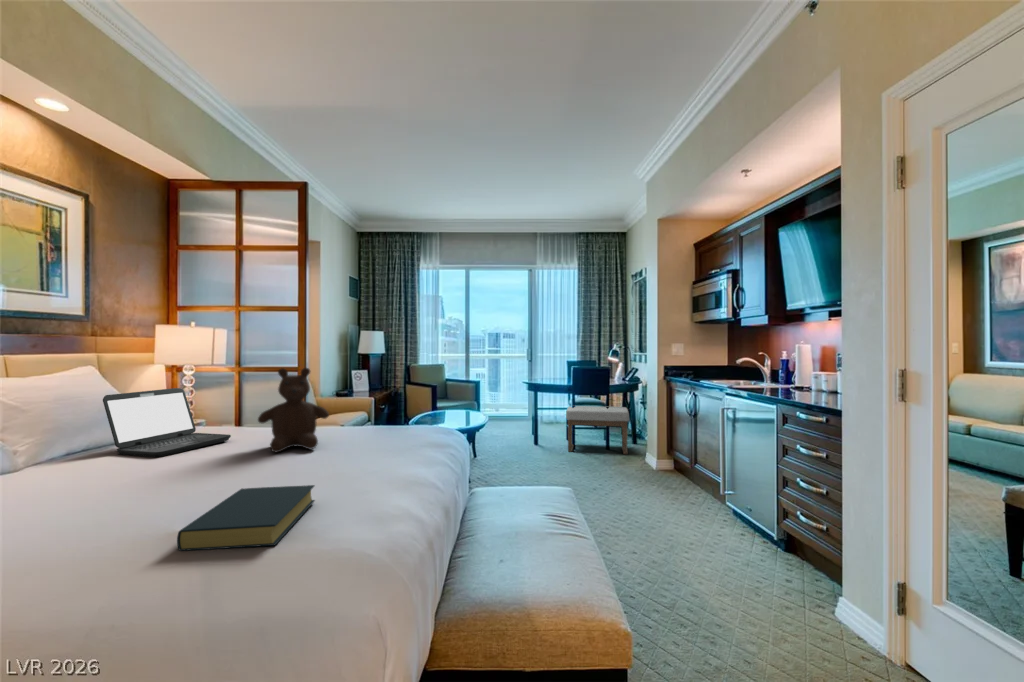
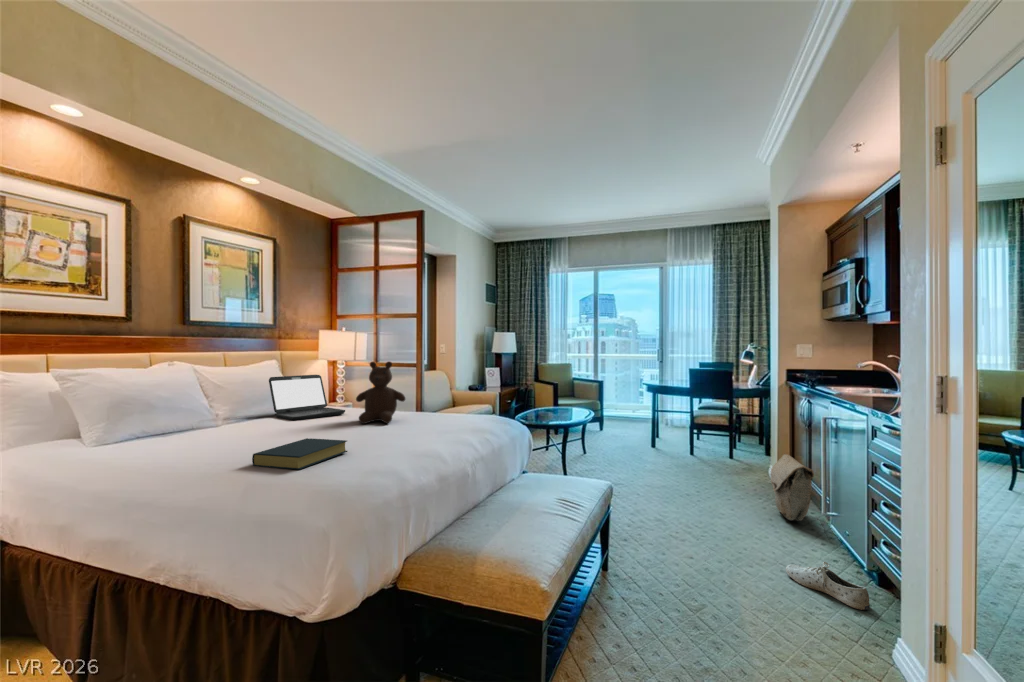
ottoman: present [566,406,629,454] -> none [681,411,756,467]
bag: none [668,441,710,501] -> present [770,454,814,521]
shoe: none [722,538,799,576] -> present [786,562,870,610]

